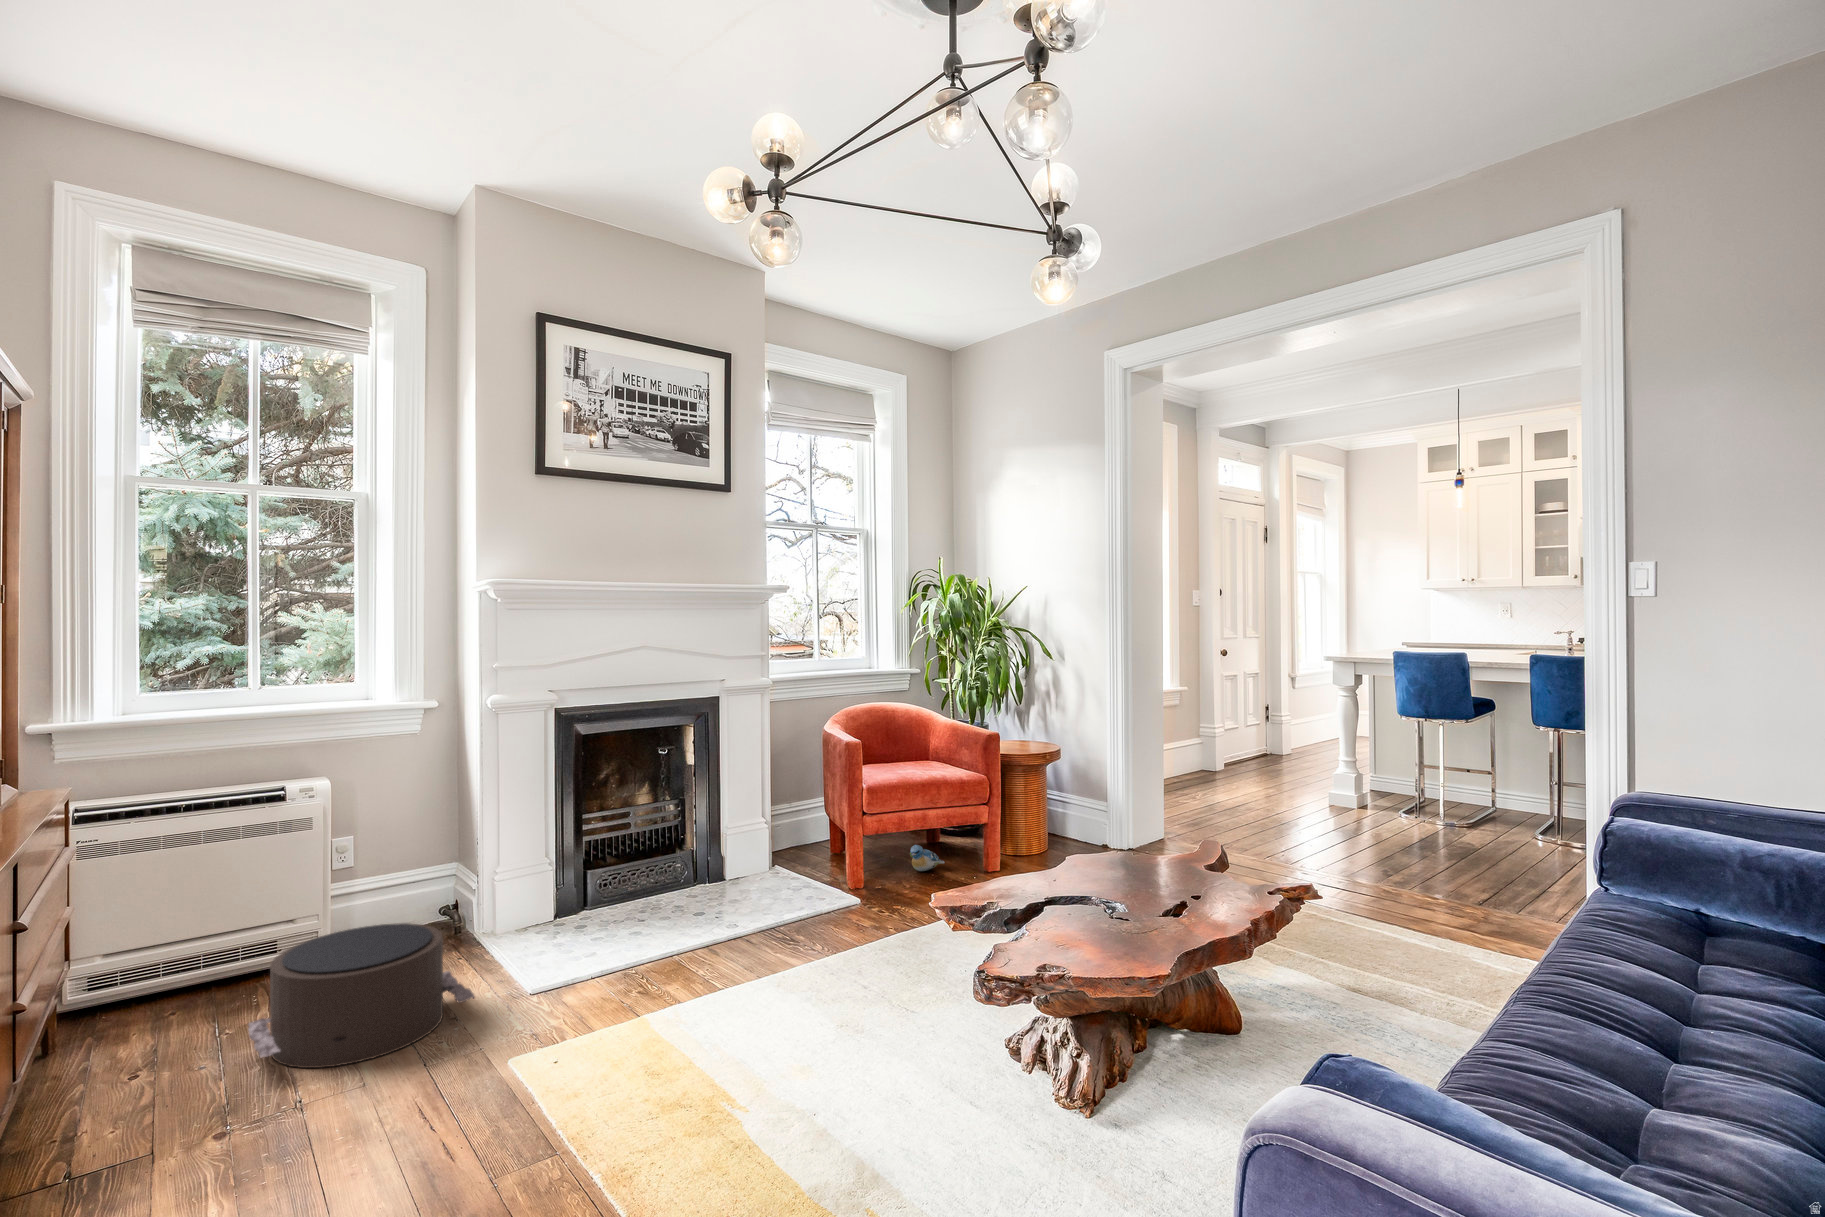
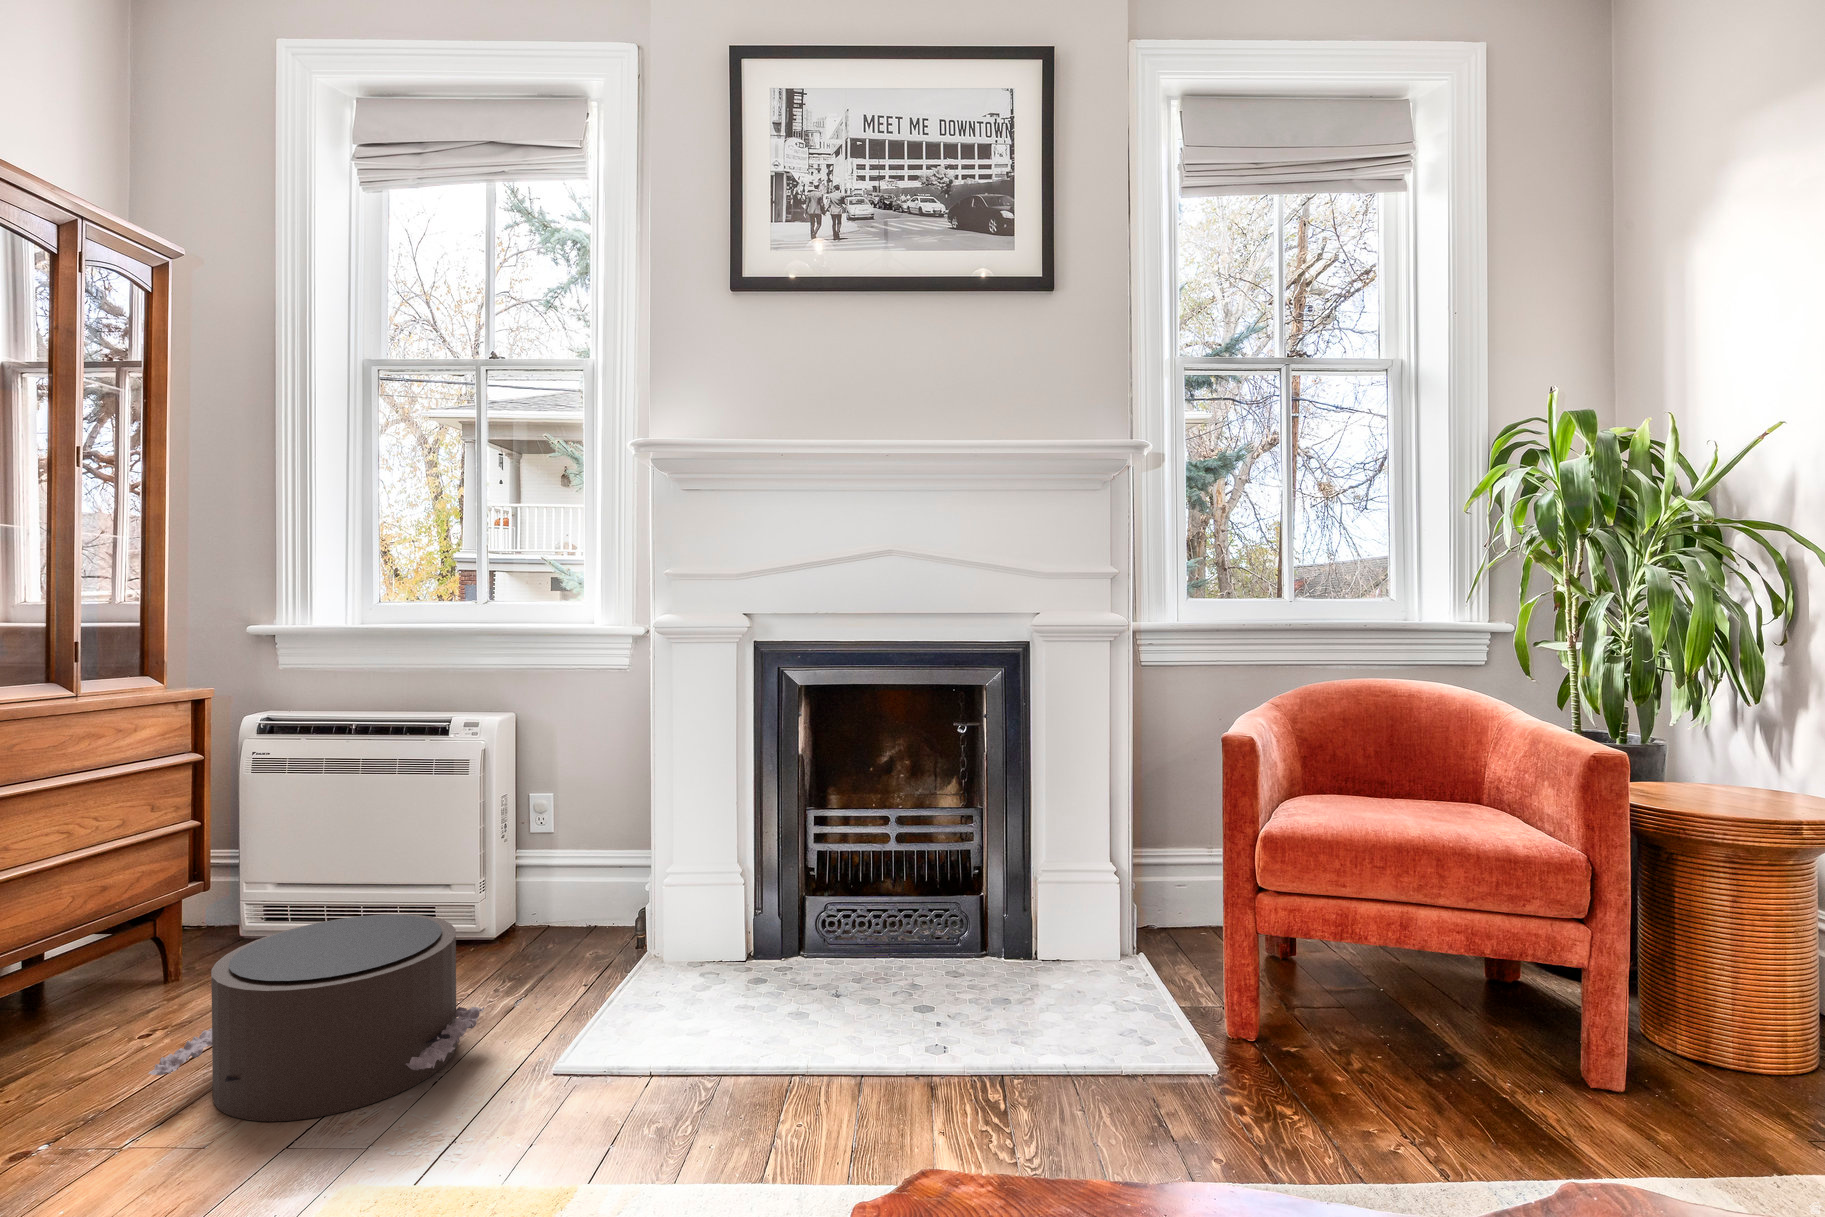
plush toy: present [910,845,945,871] -> none [1389,977,1480,1039]

